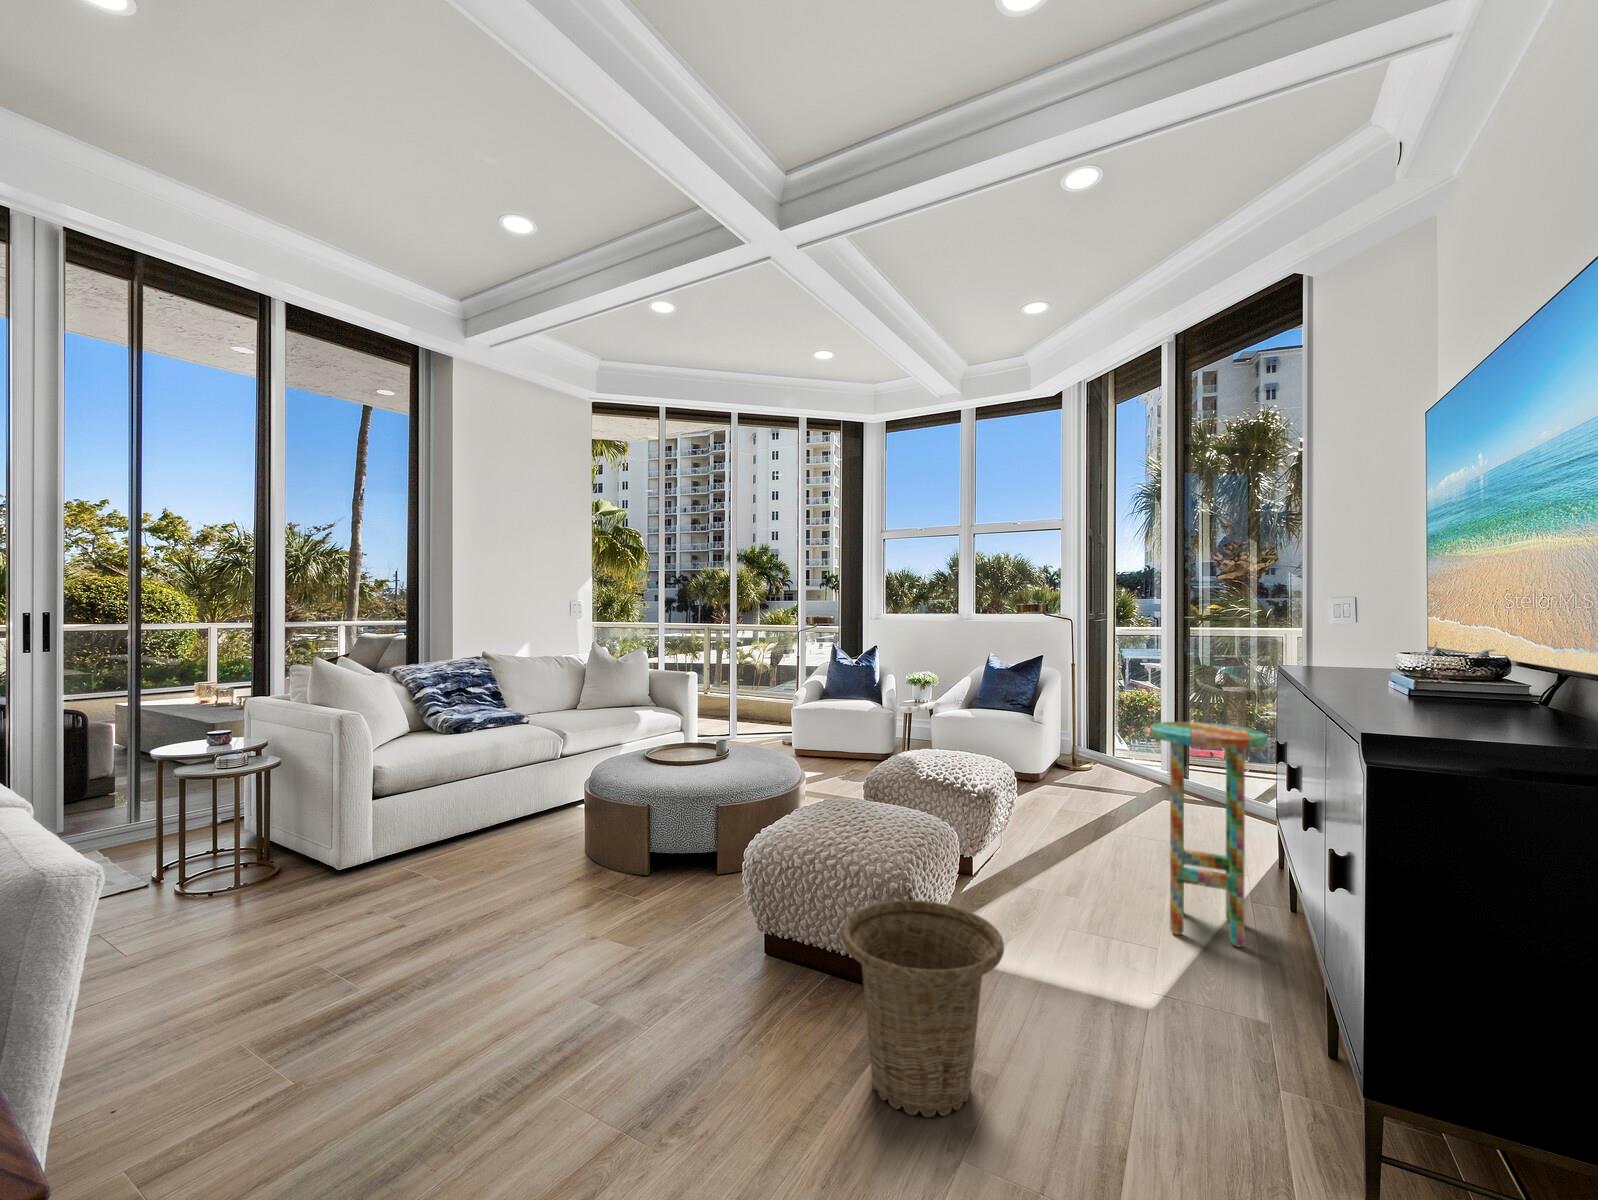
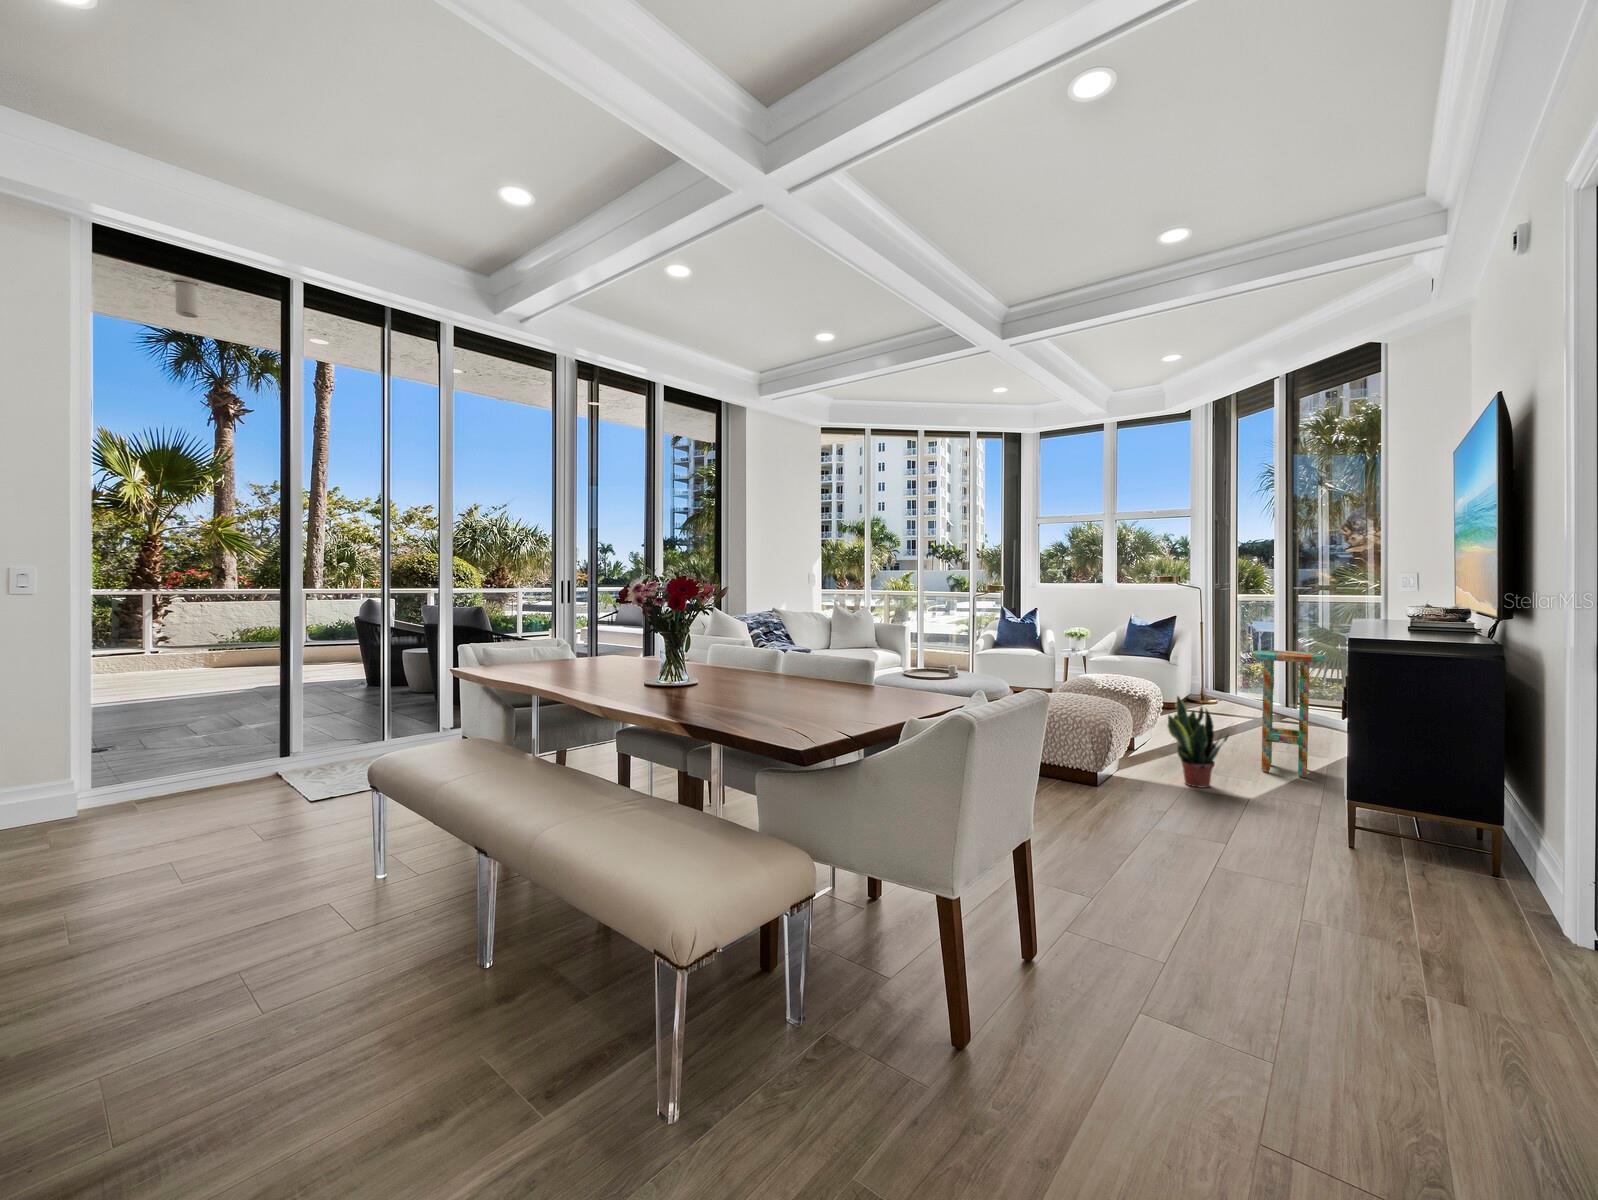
potted plant: none [1012,815,1129,996] -> present [1167,696,1229,788]
basket: present [842,900,1004,1117] -> none [1085,727,1168,813]

